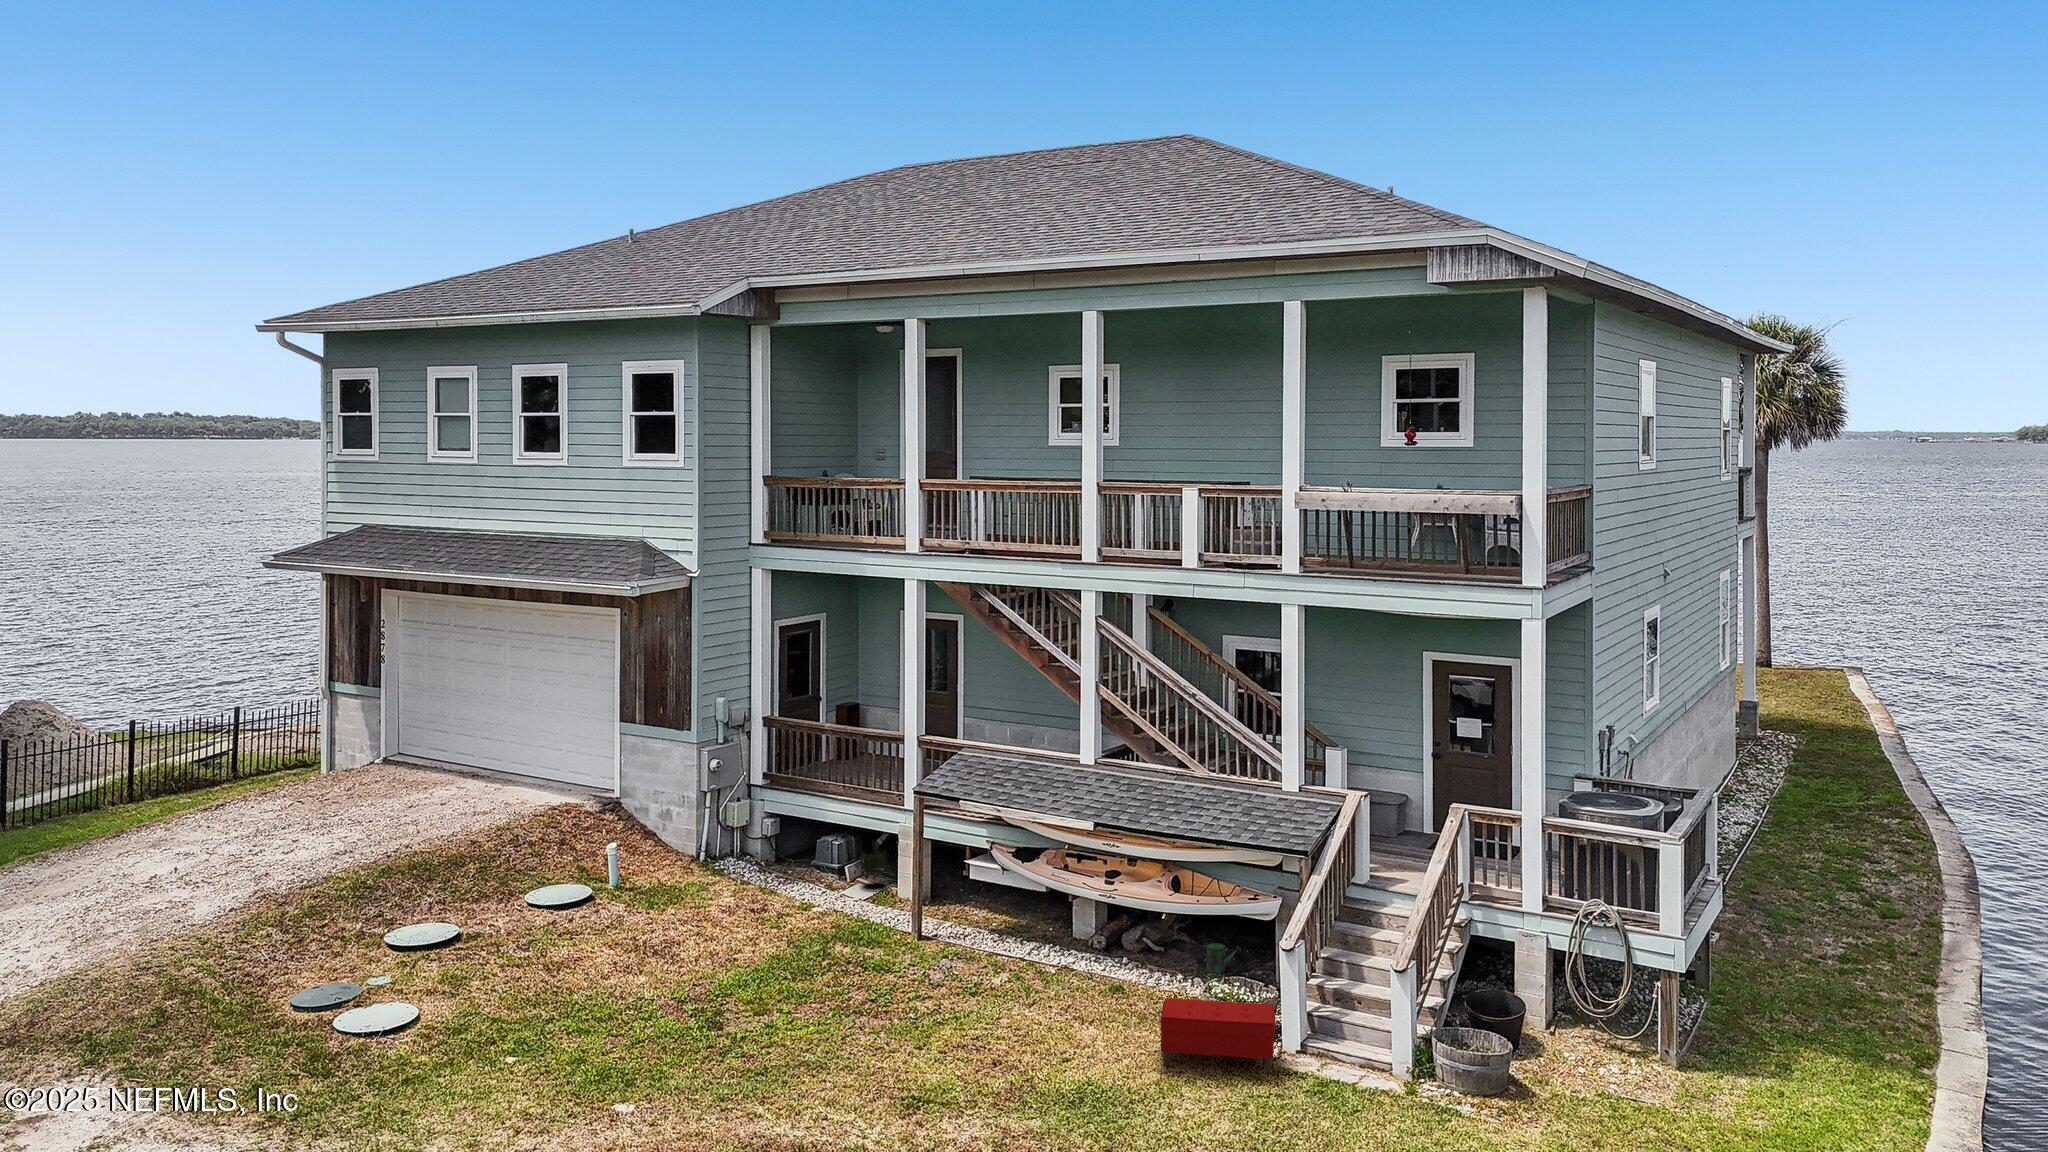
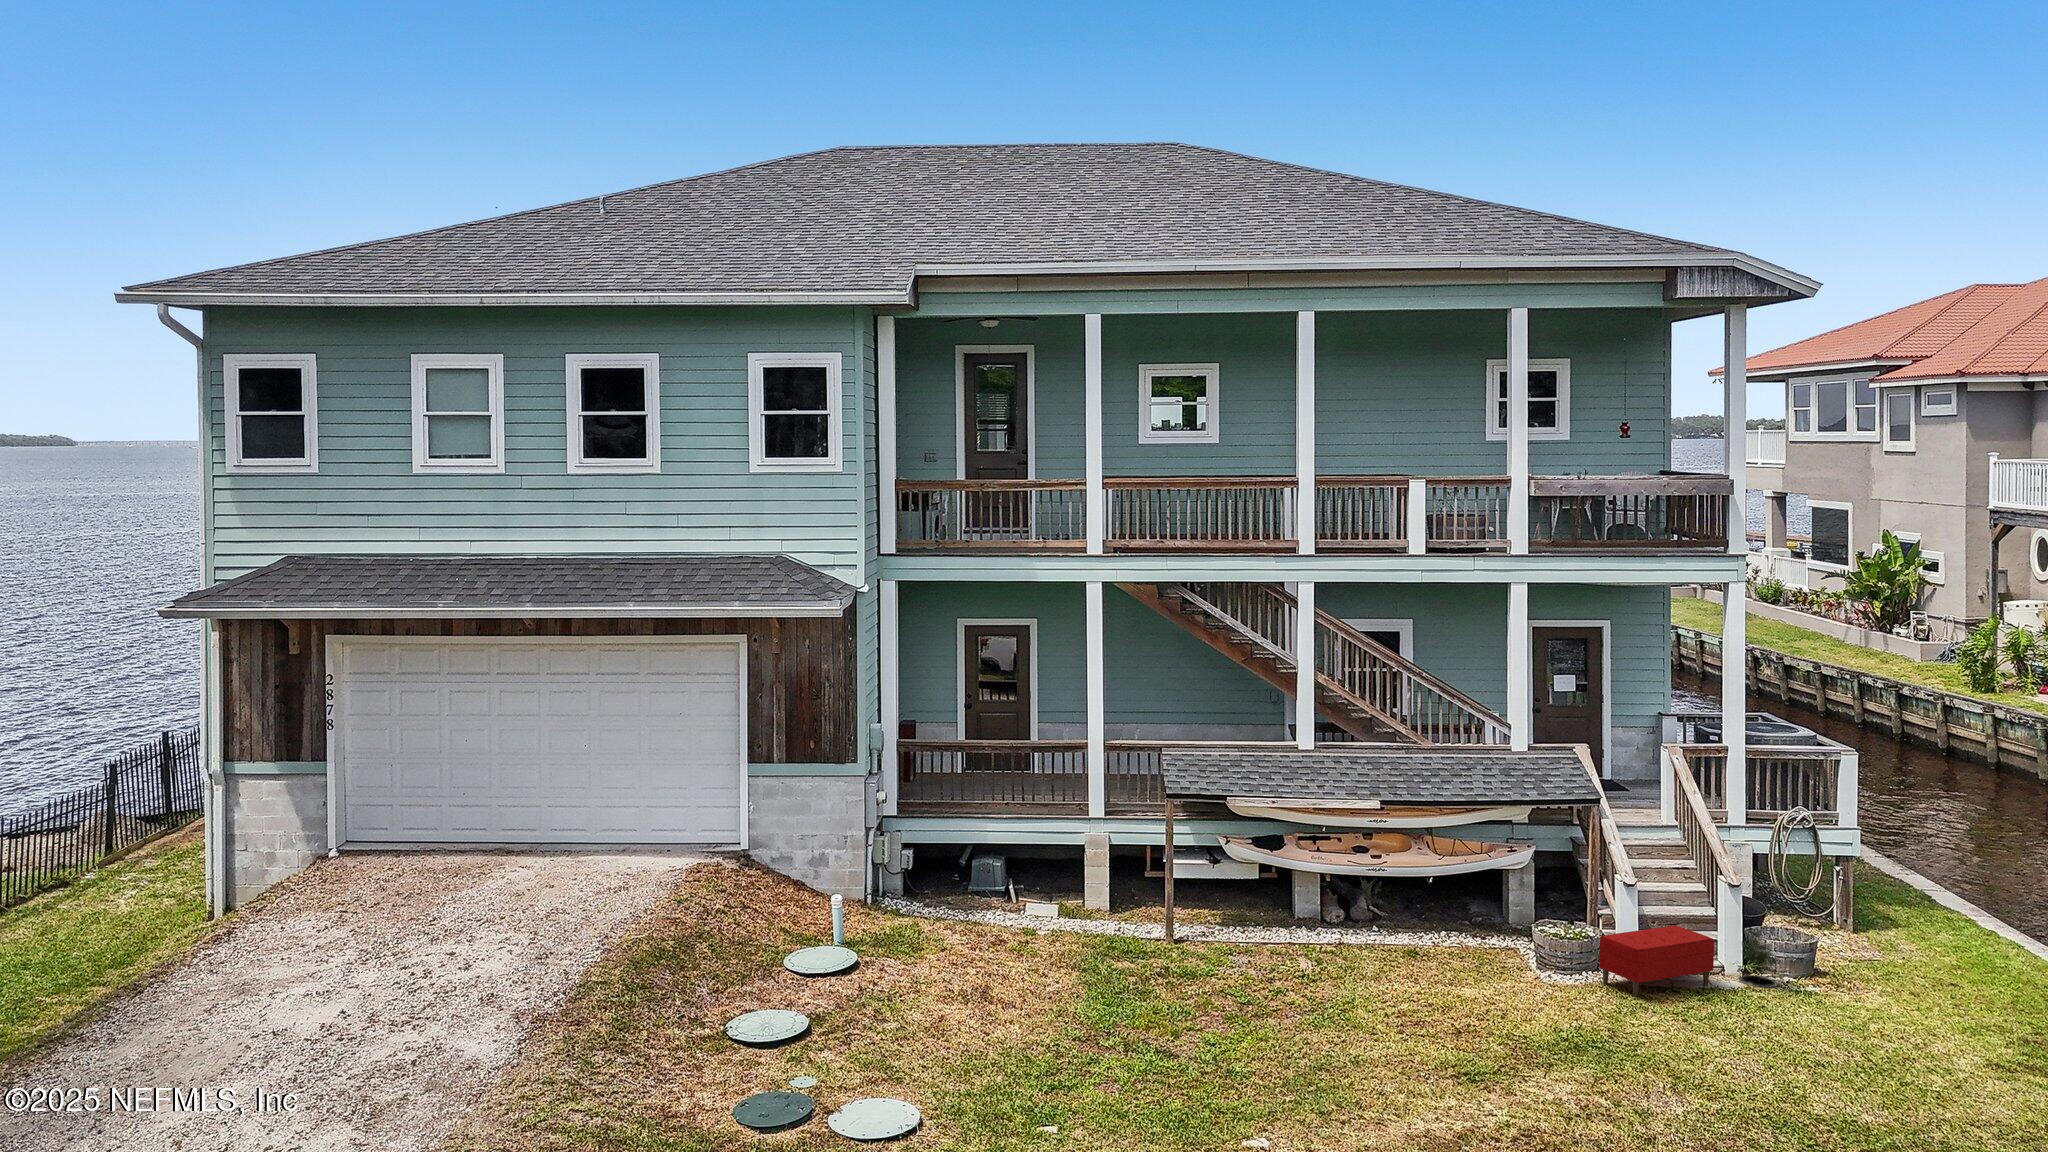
potted tree: present [861,842,888,892] -> present [1740,930,1780,988]
watering can: present [1201,943,1241,974] -> none [1470,893,1511,923]

